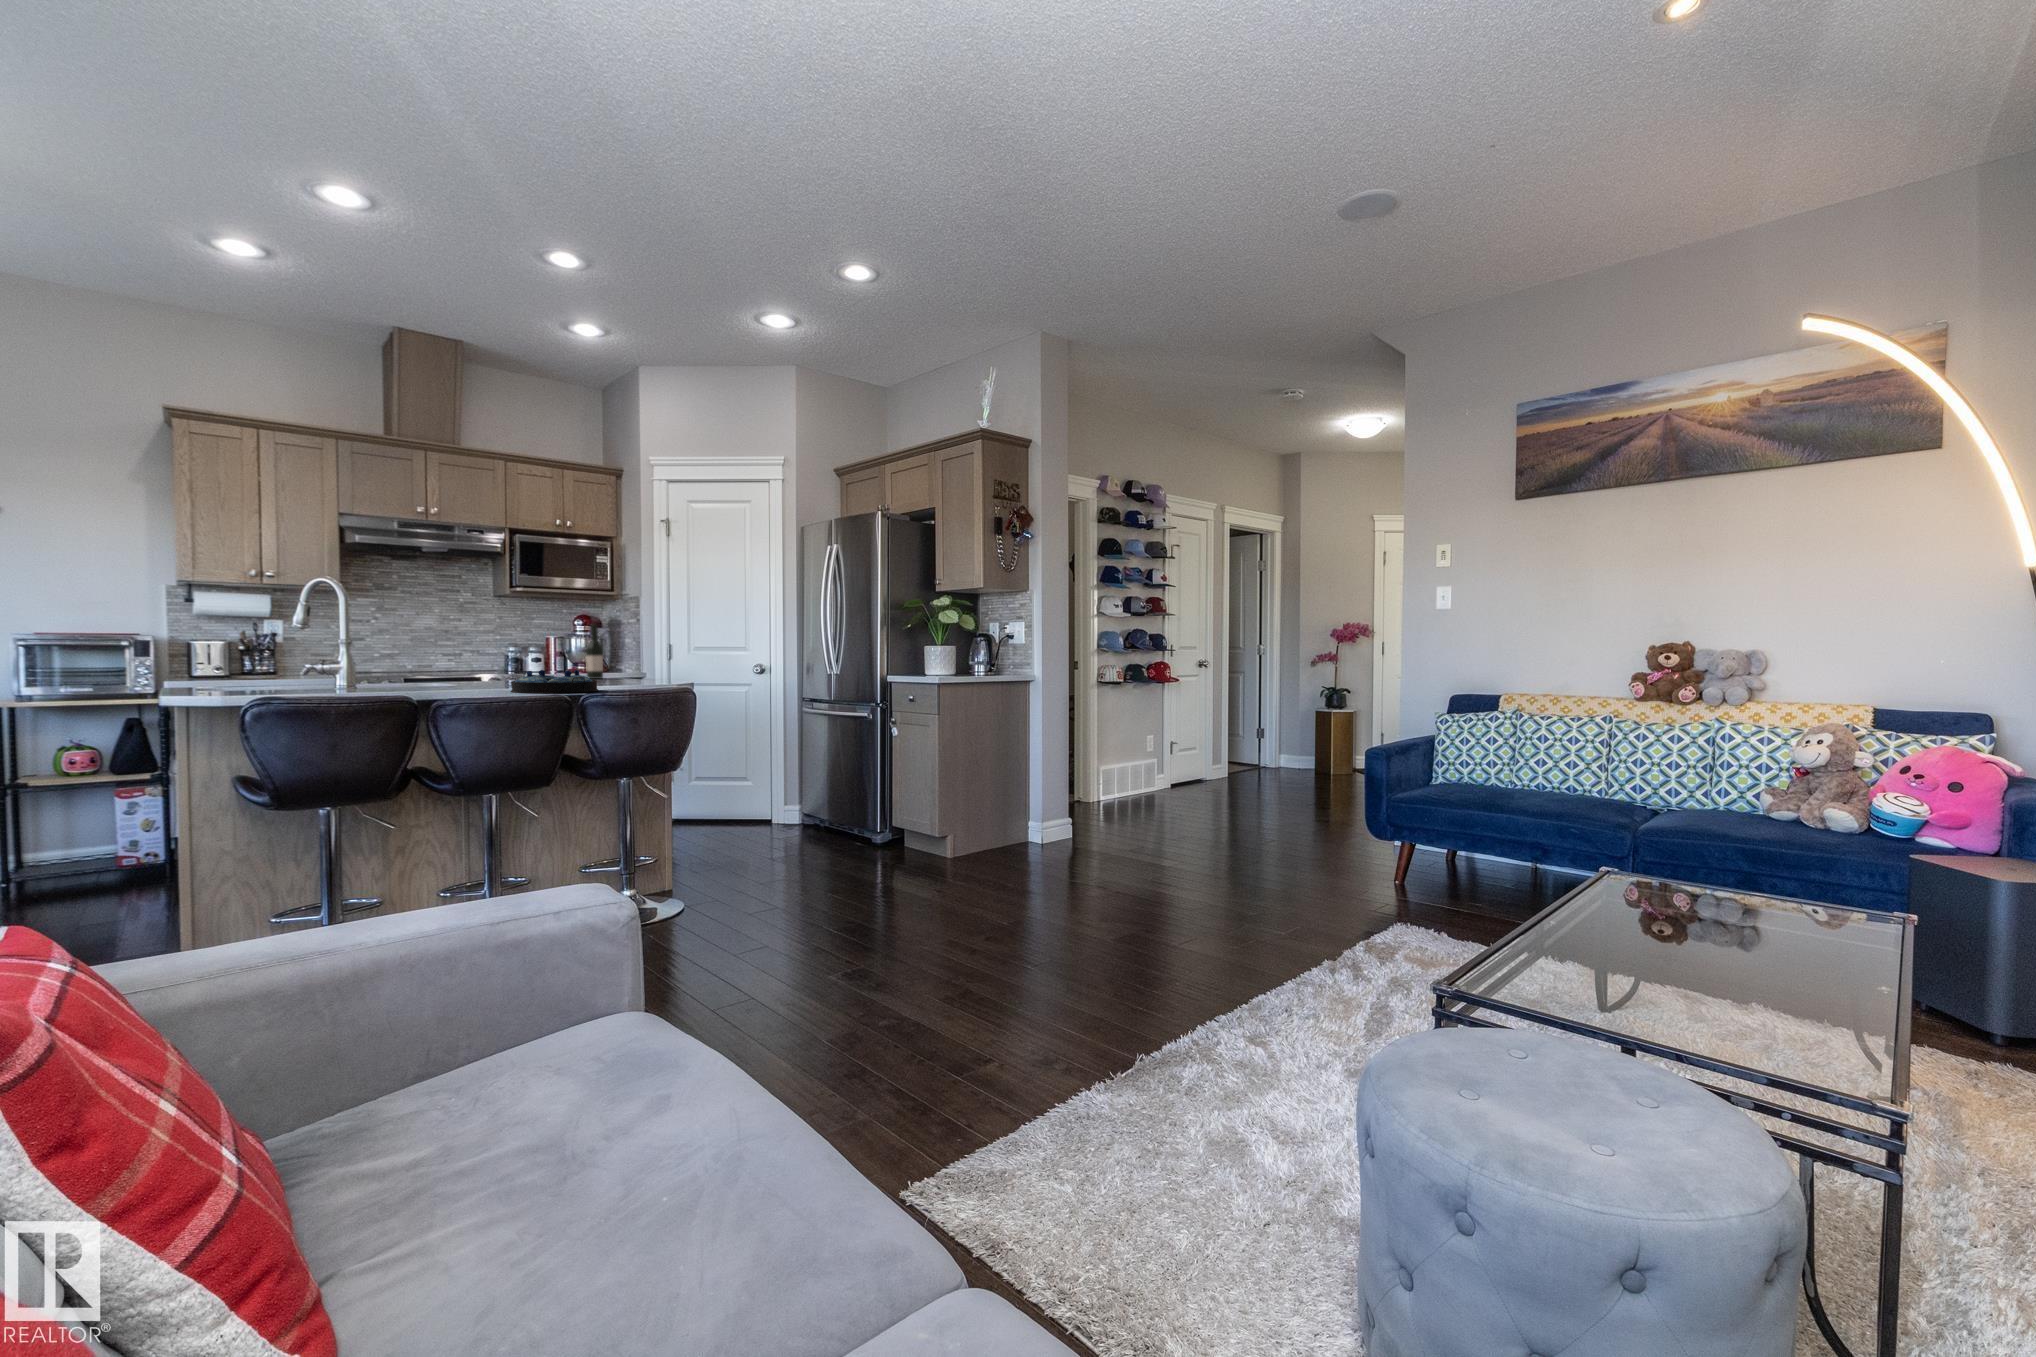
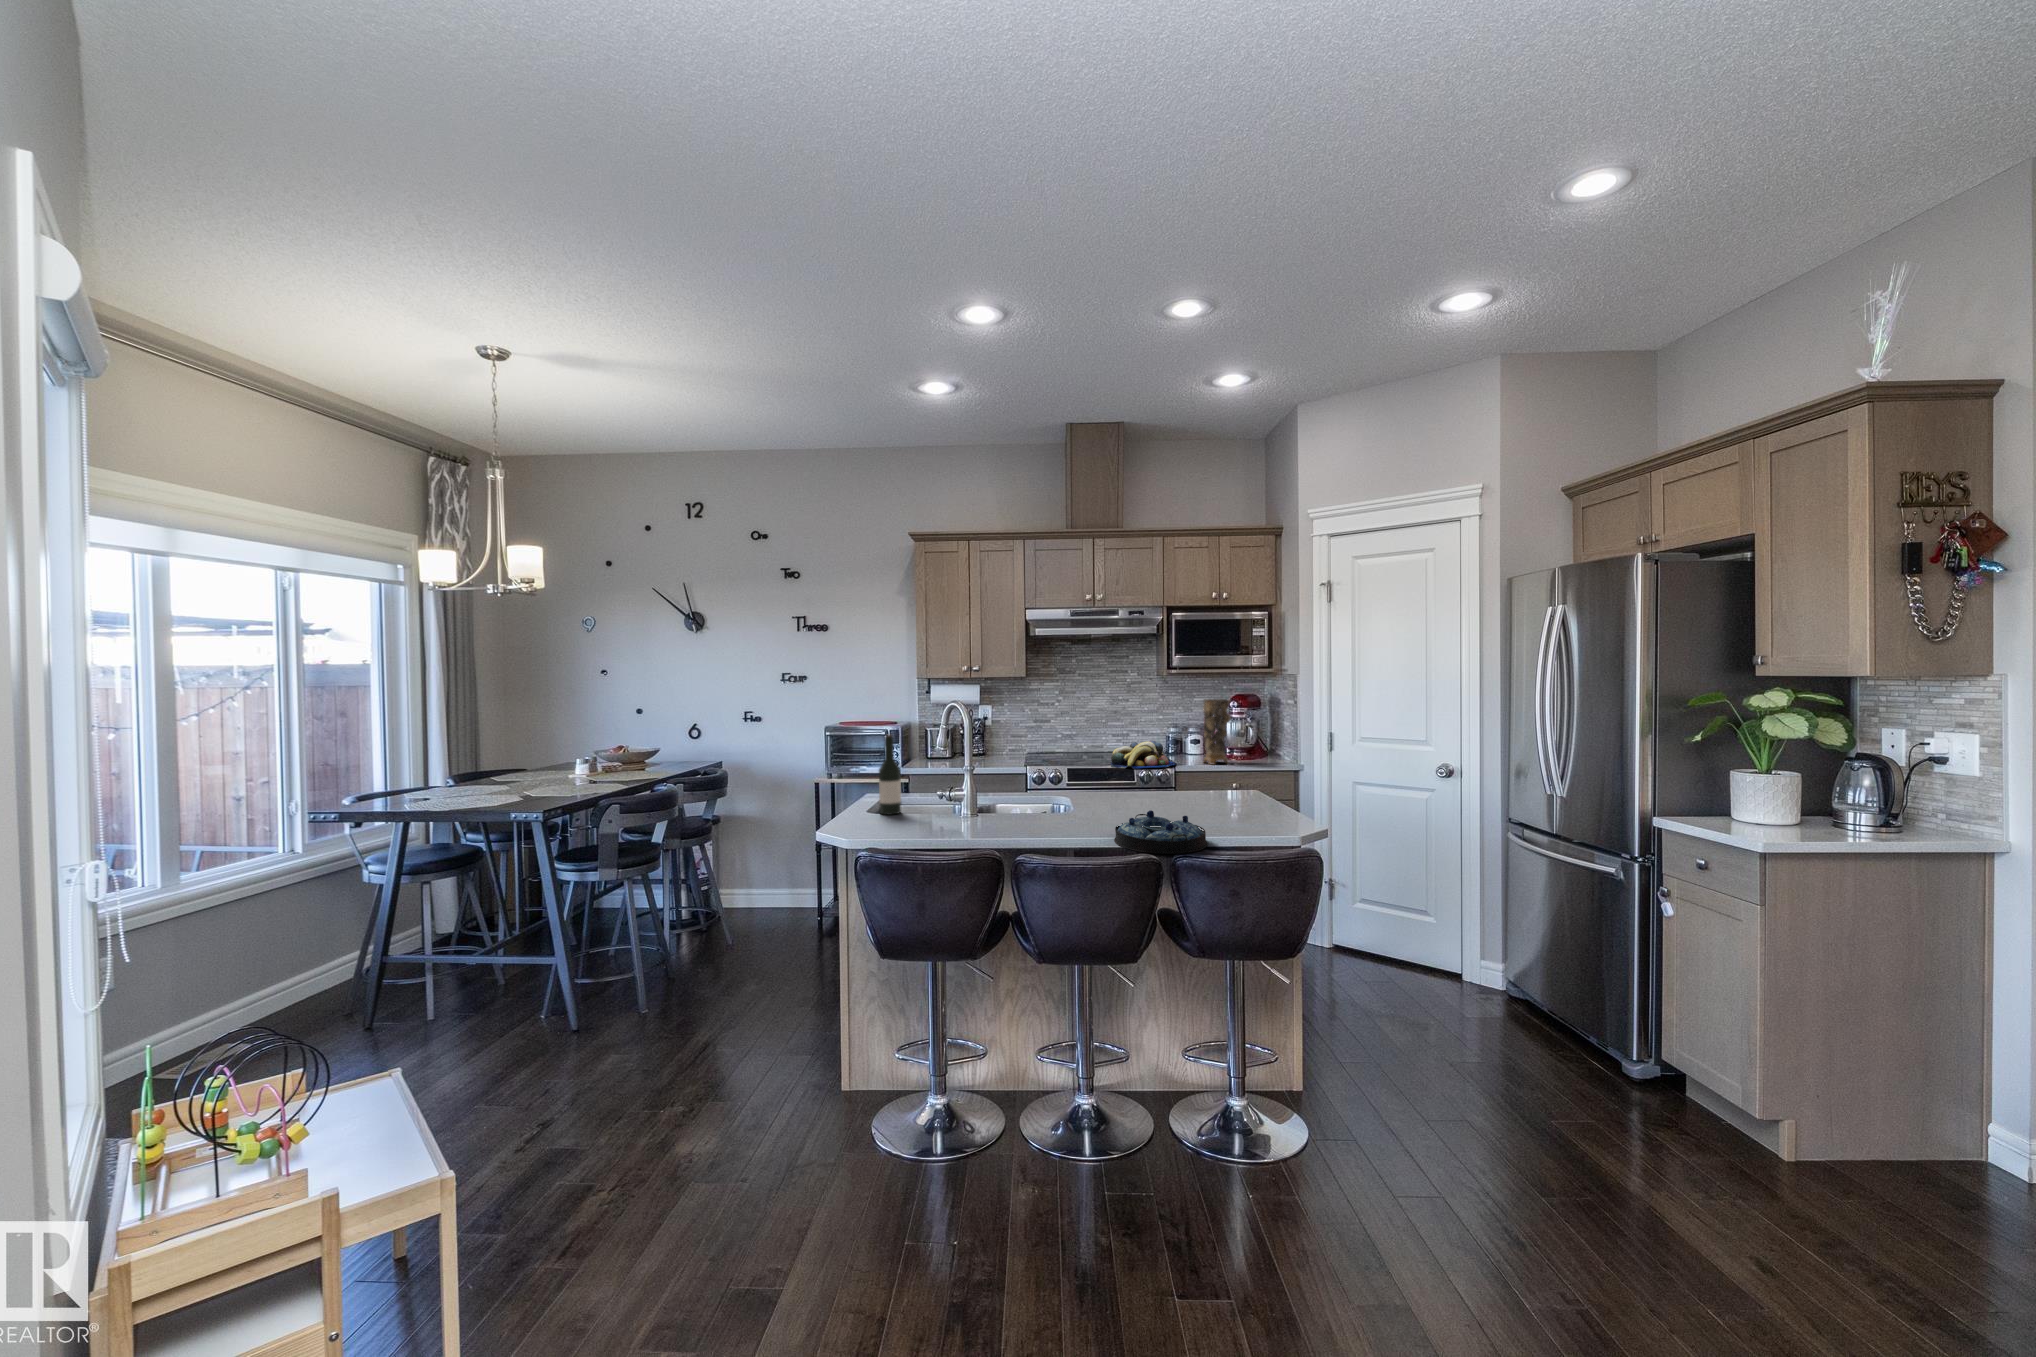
decorative vase: none [549,617,576,675] -> present [1203,699,1231,764]
wine bottle: present [586,623,603,679] -> present [879,735,901,815]
fruit bowl: none [450,654,522,677] -> present [1111,741,1175,769]

